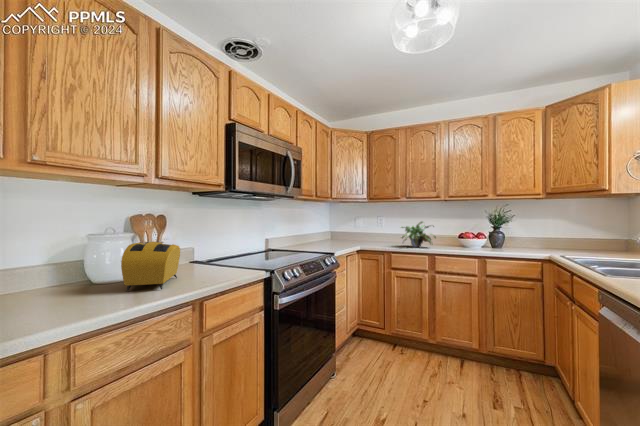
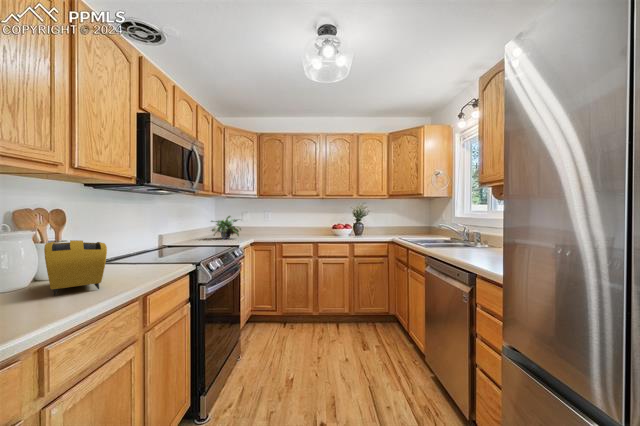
potted plant: present [401,221,436,247] -> present [211,216,241,239]

